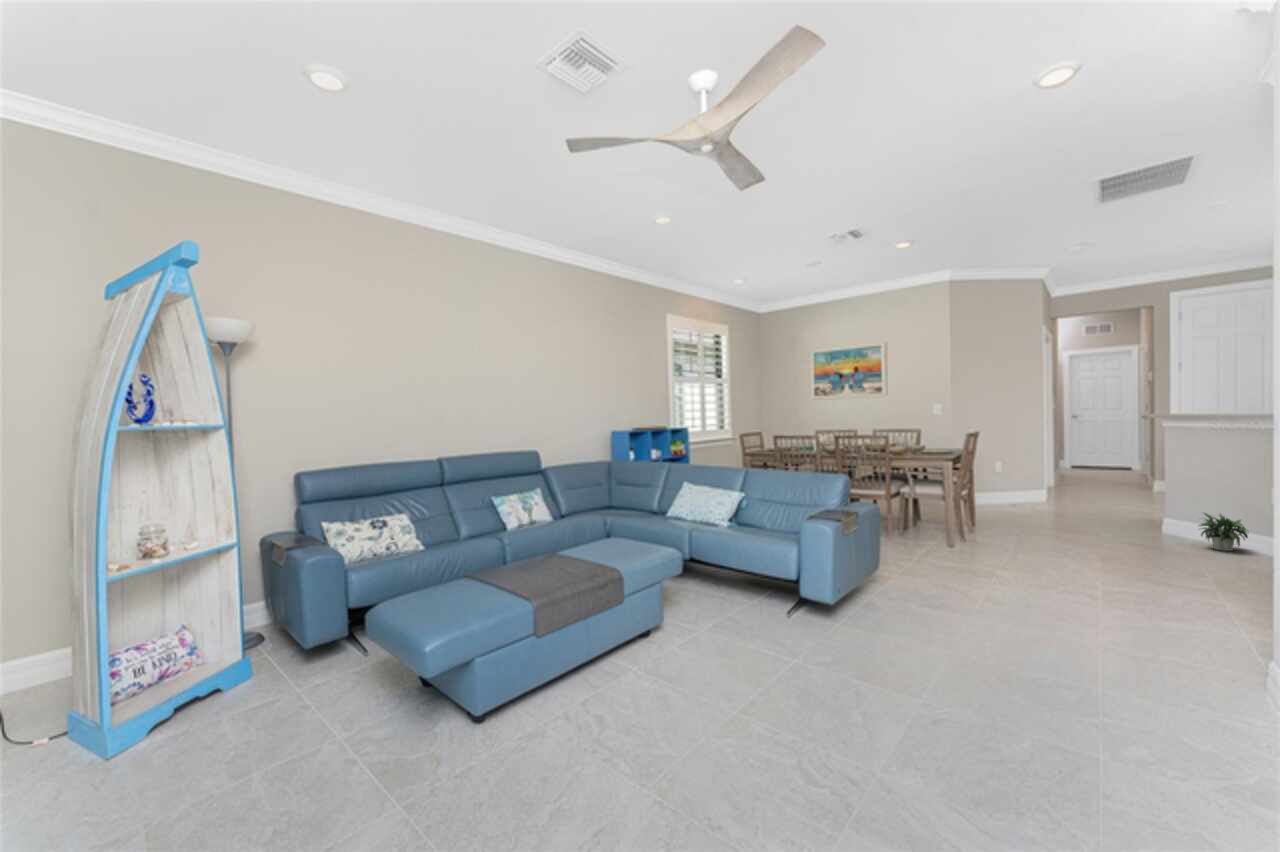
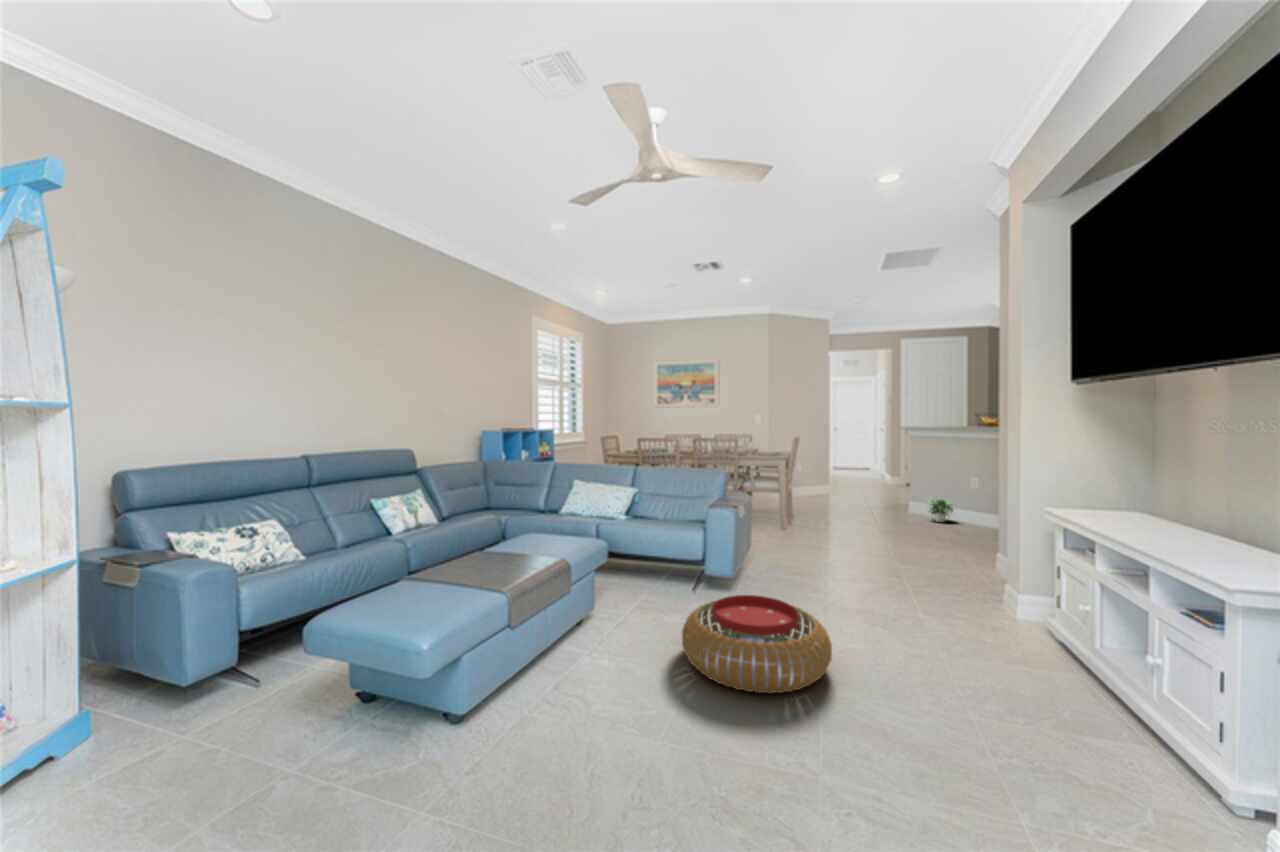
pouf: none [727,629,914,760] -> present [682,595,832,693]

